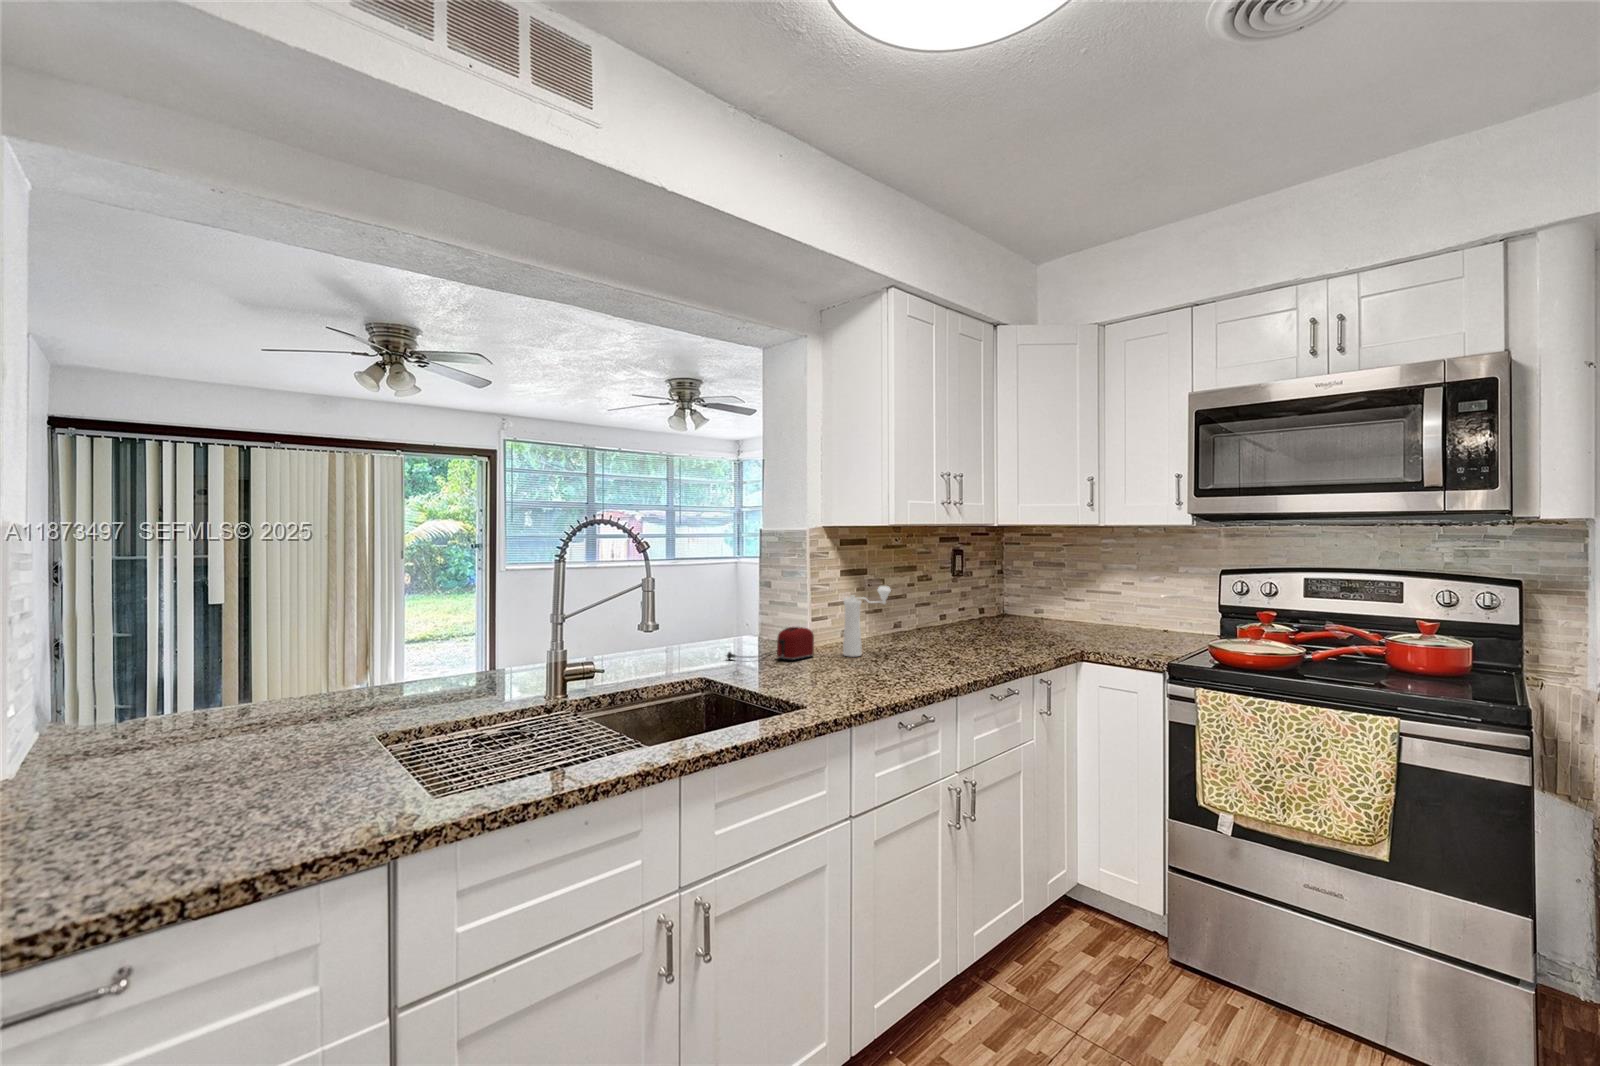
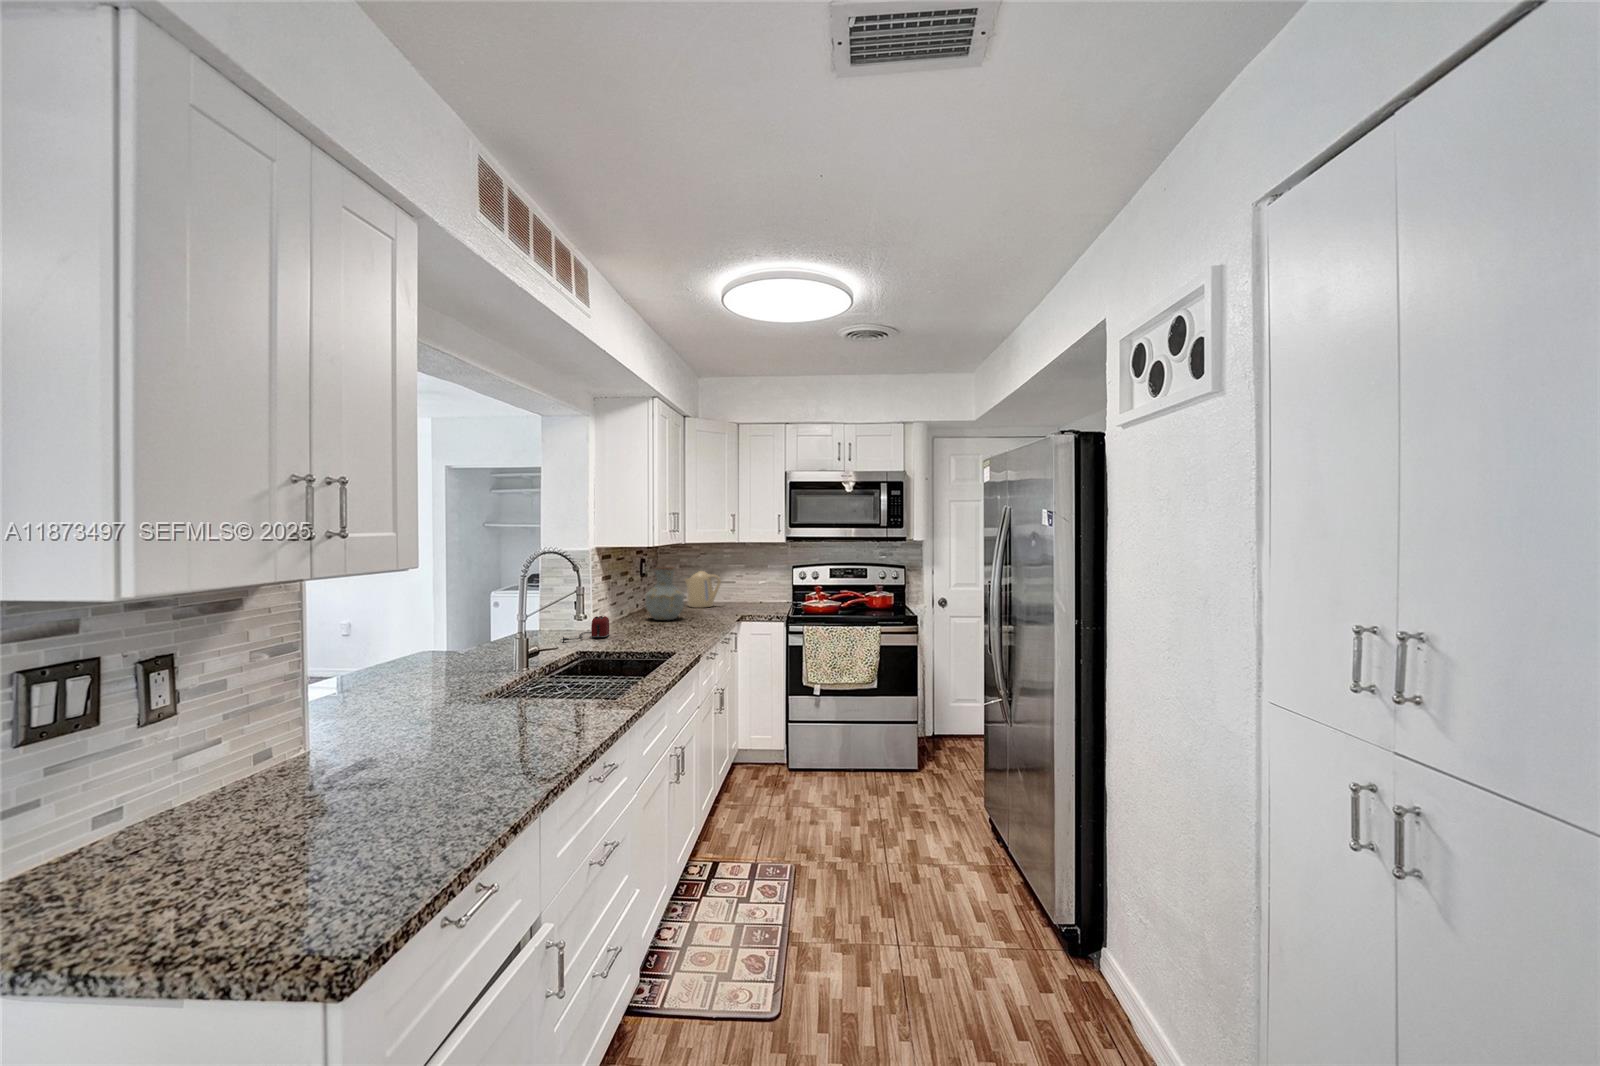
vase: none [925,559,986,644] -> present [646,567,684,620]
kettle: none [1037,571,1094,629] -> present [685,571,721,608]
pepper mill: present [843,586,891,657] -> none [622,586,647,632]

